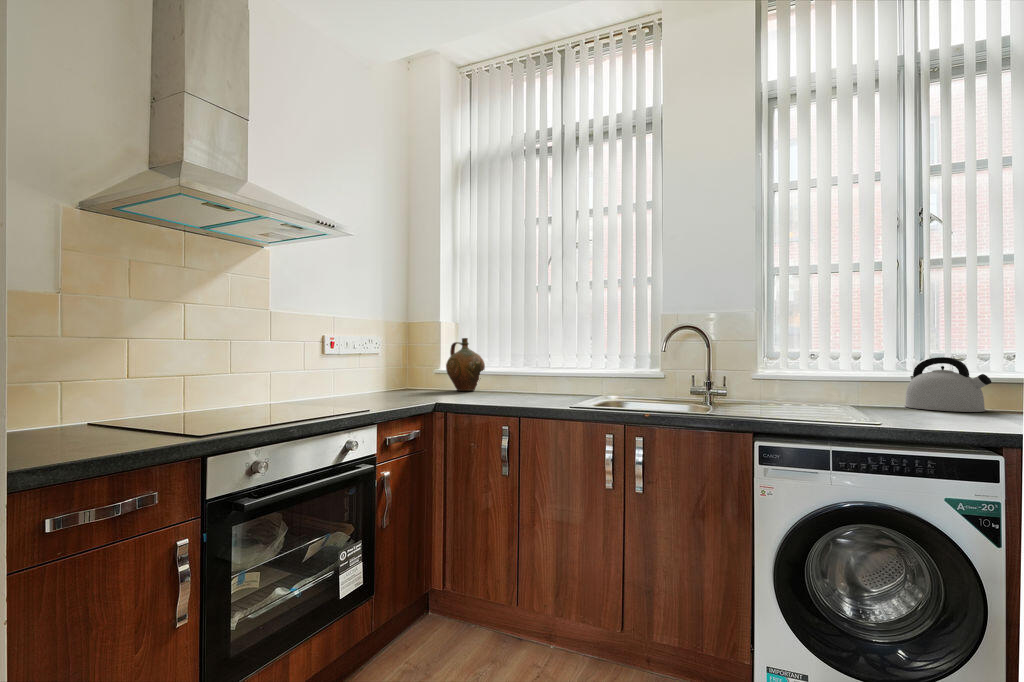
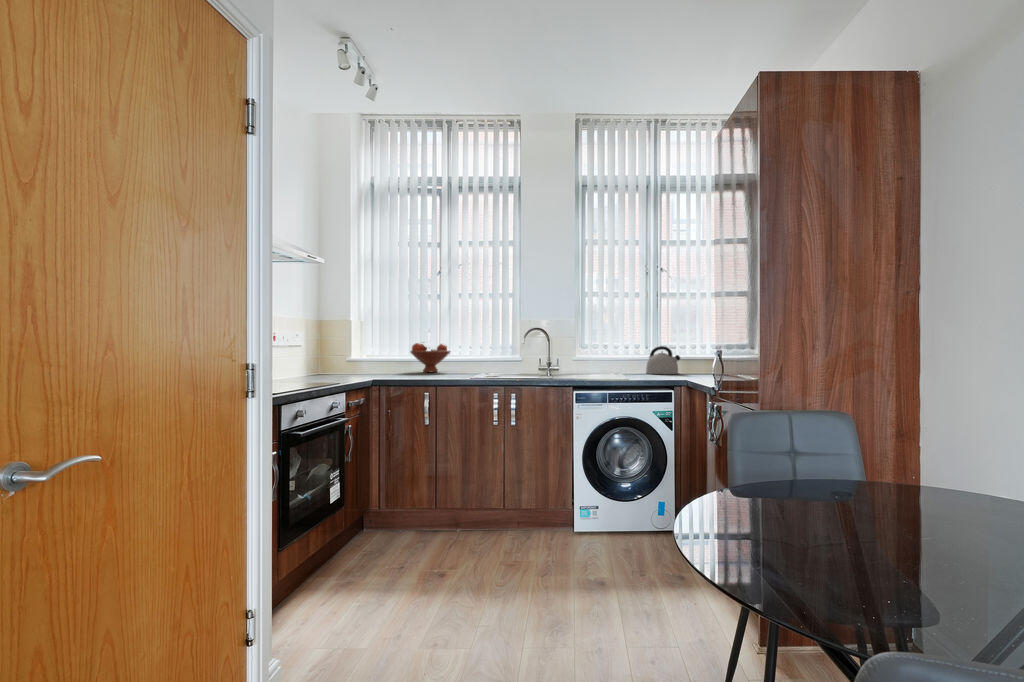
ceramic jug: present [446,338,485,391] -> none [358,332,388,373]
fruit bowl: none [510,352,565,393] -> present [410,343,450,372]

